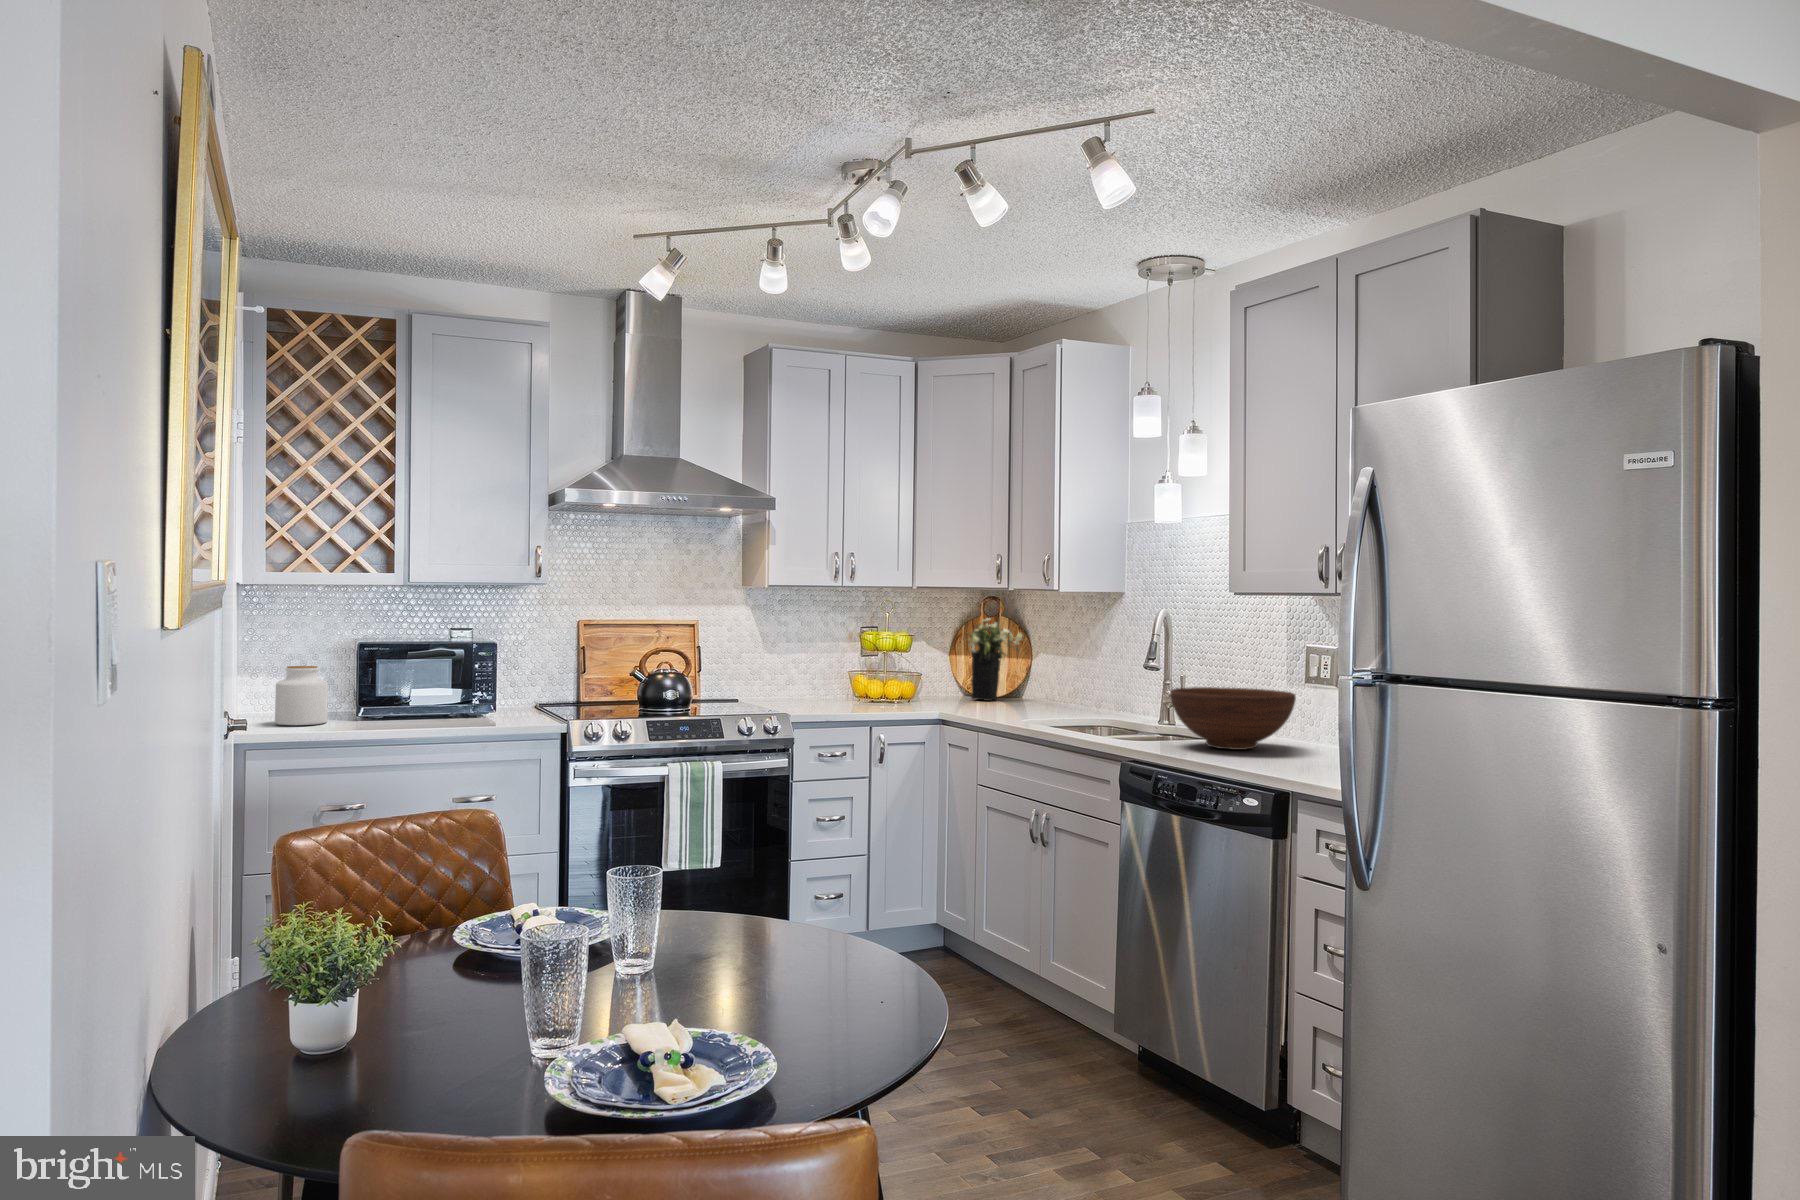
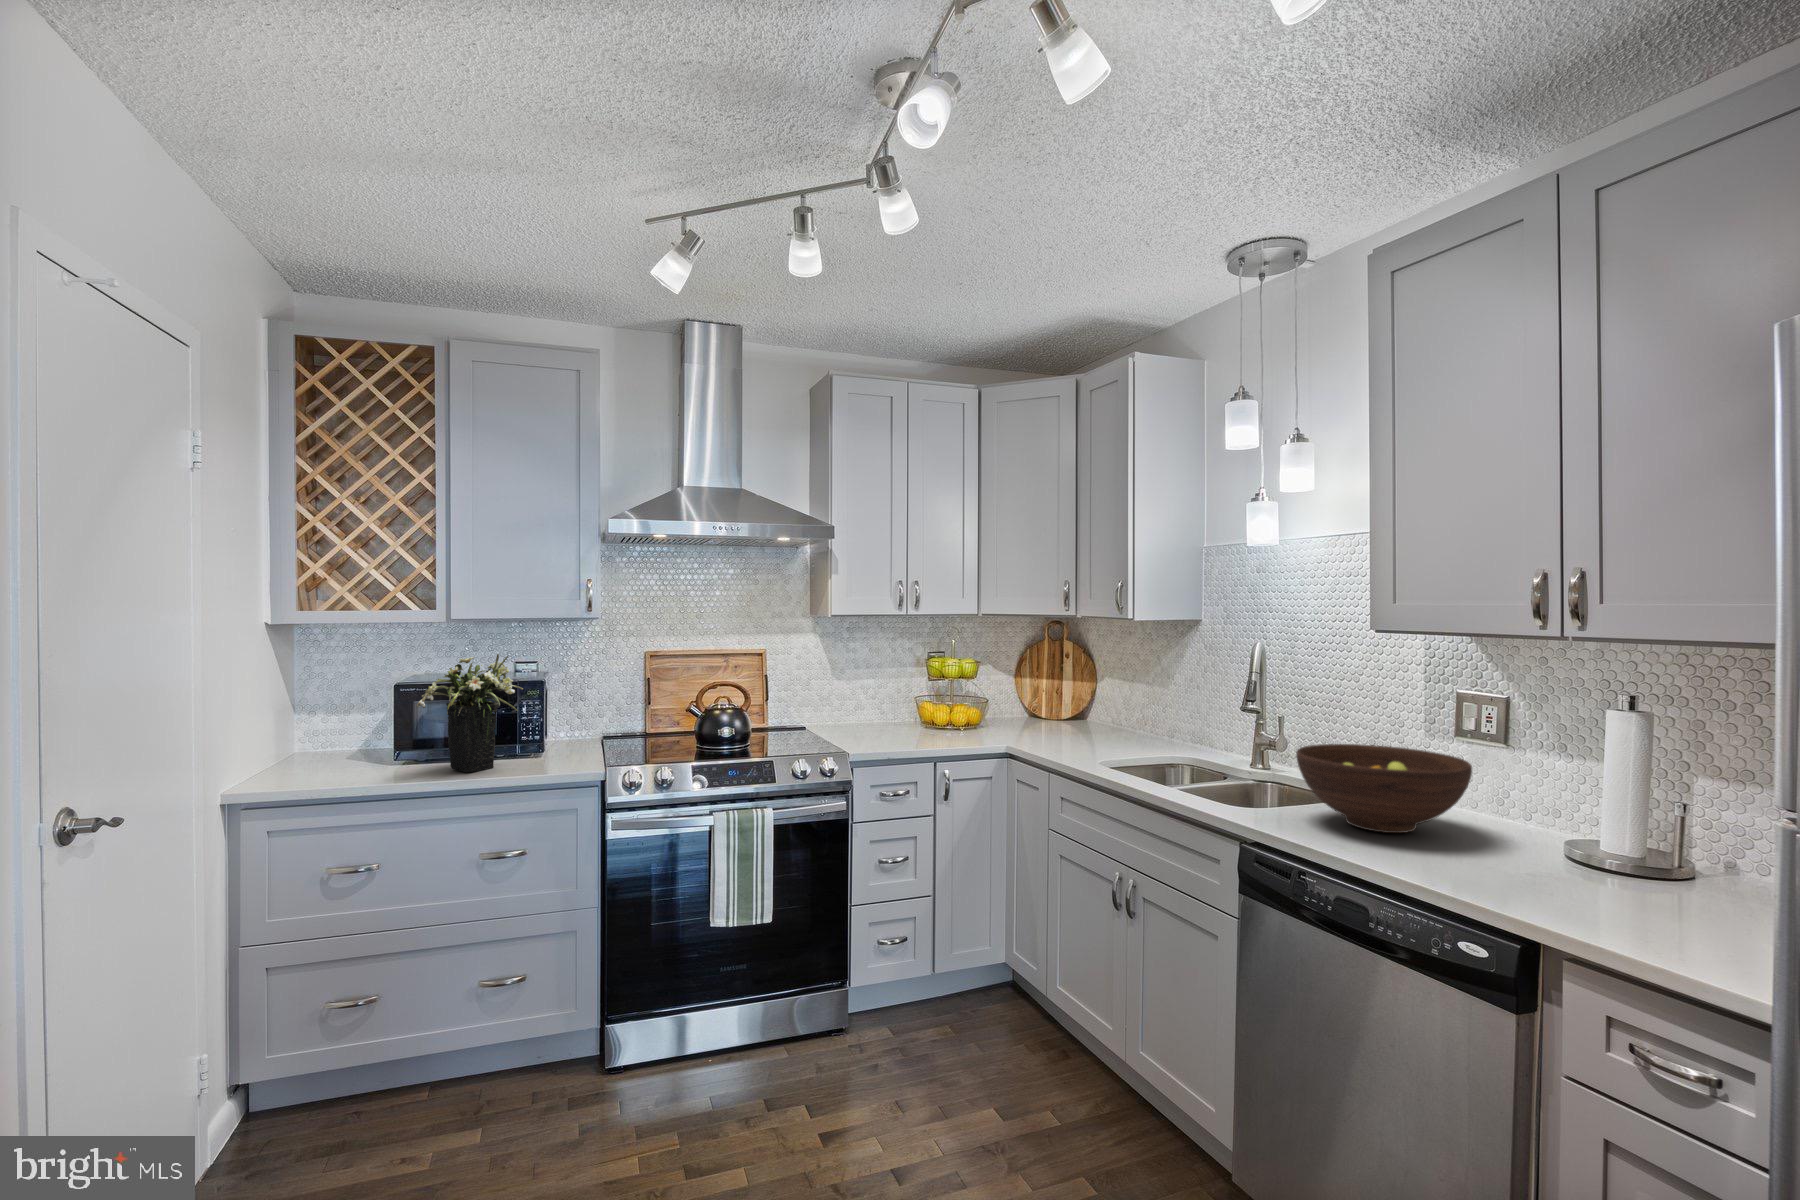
flower arrangement: present [968,619,1022,701] -> present [416,654,523,772]
jar: present [275,666,328,725] -> none [298,709,358,775]

